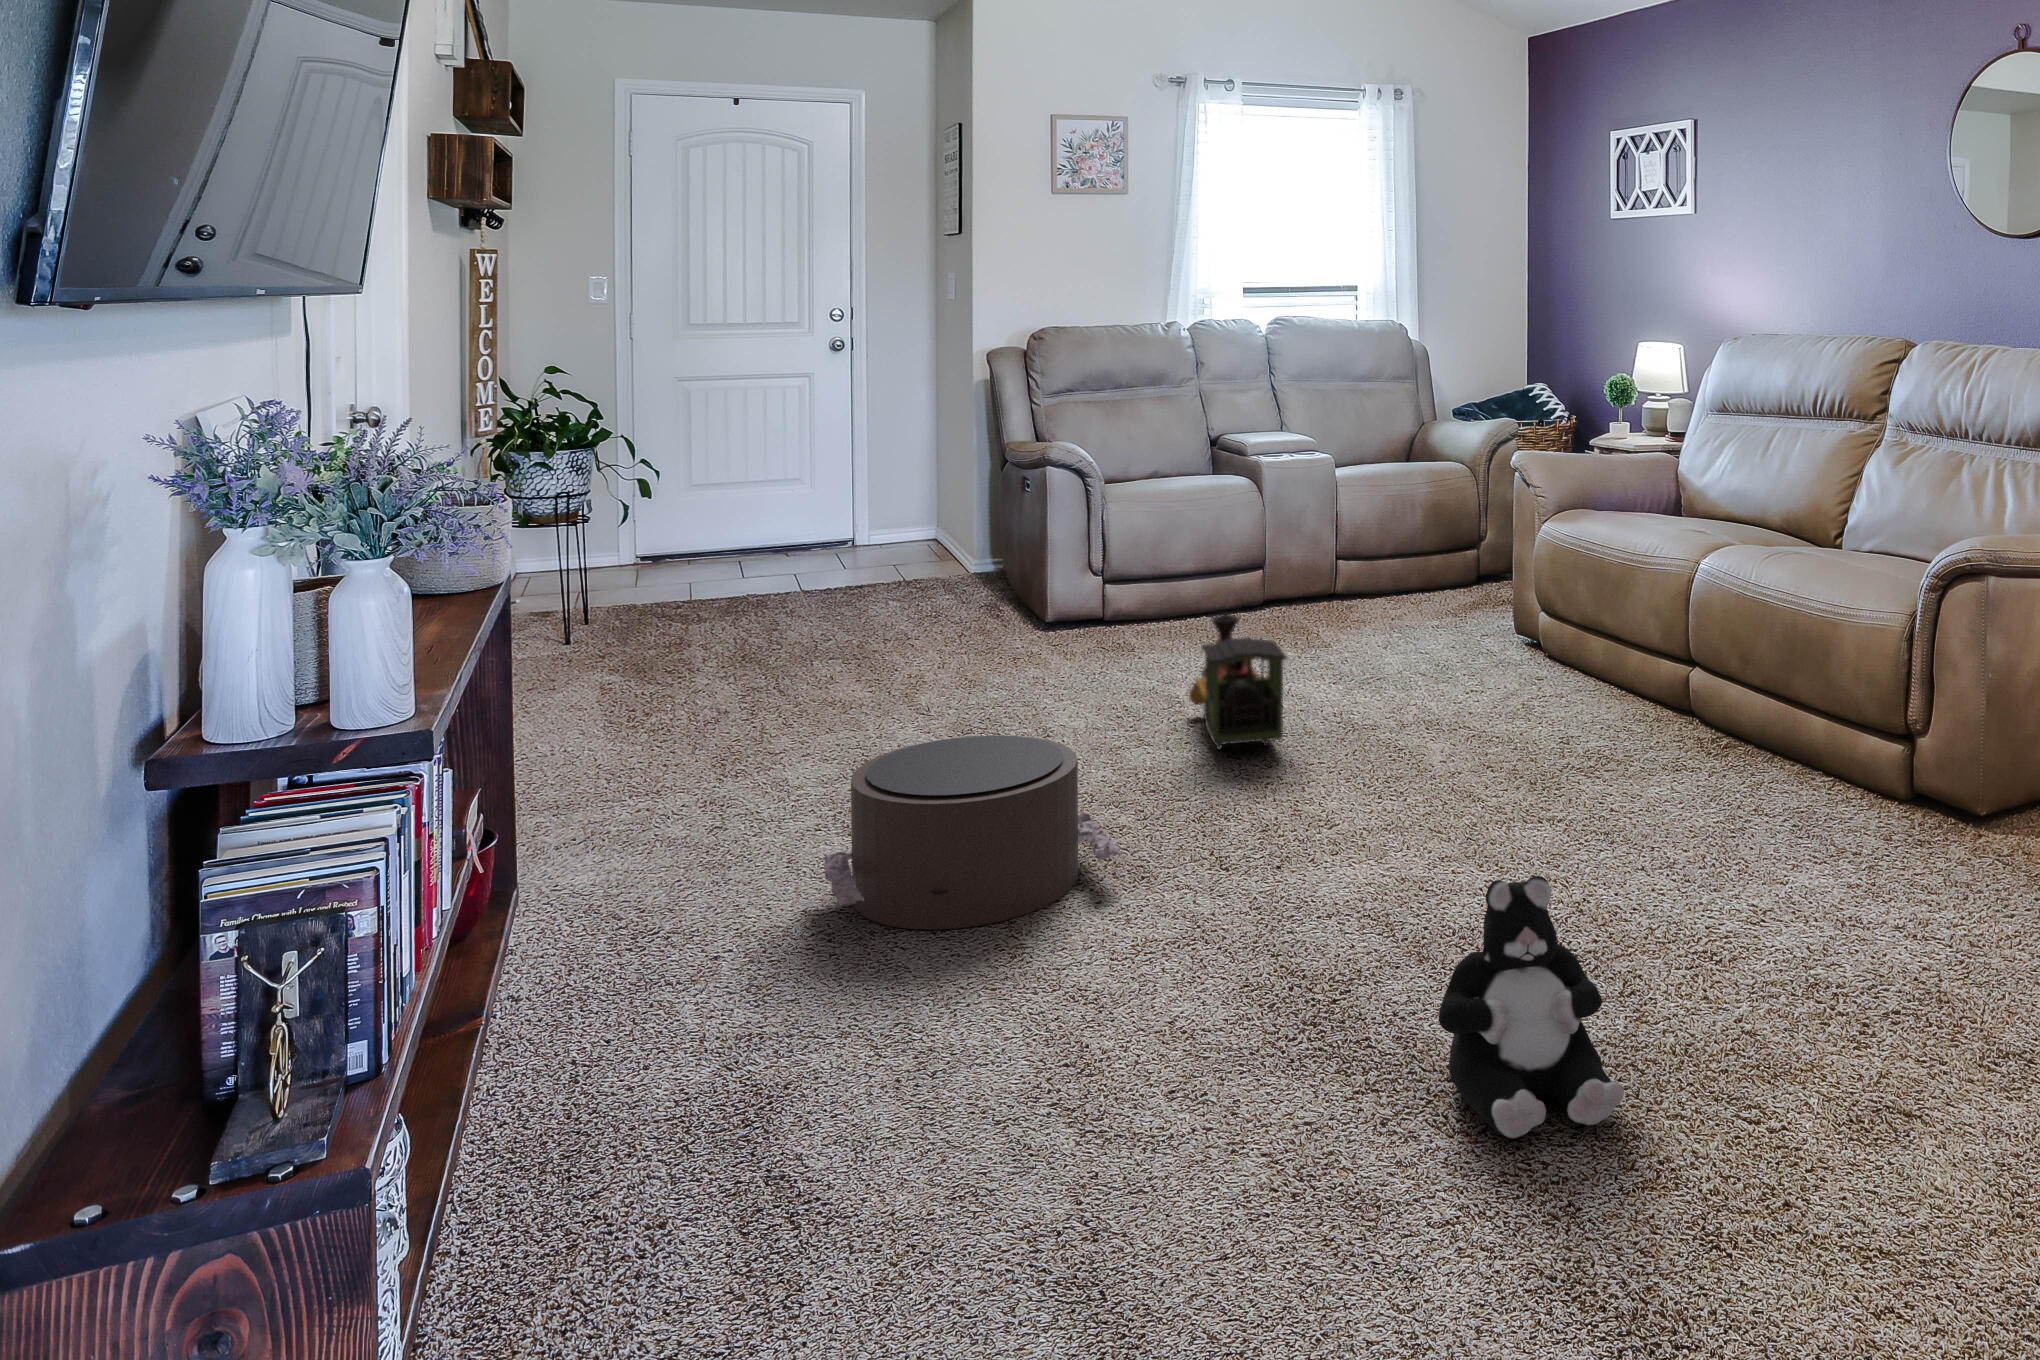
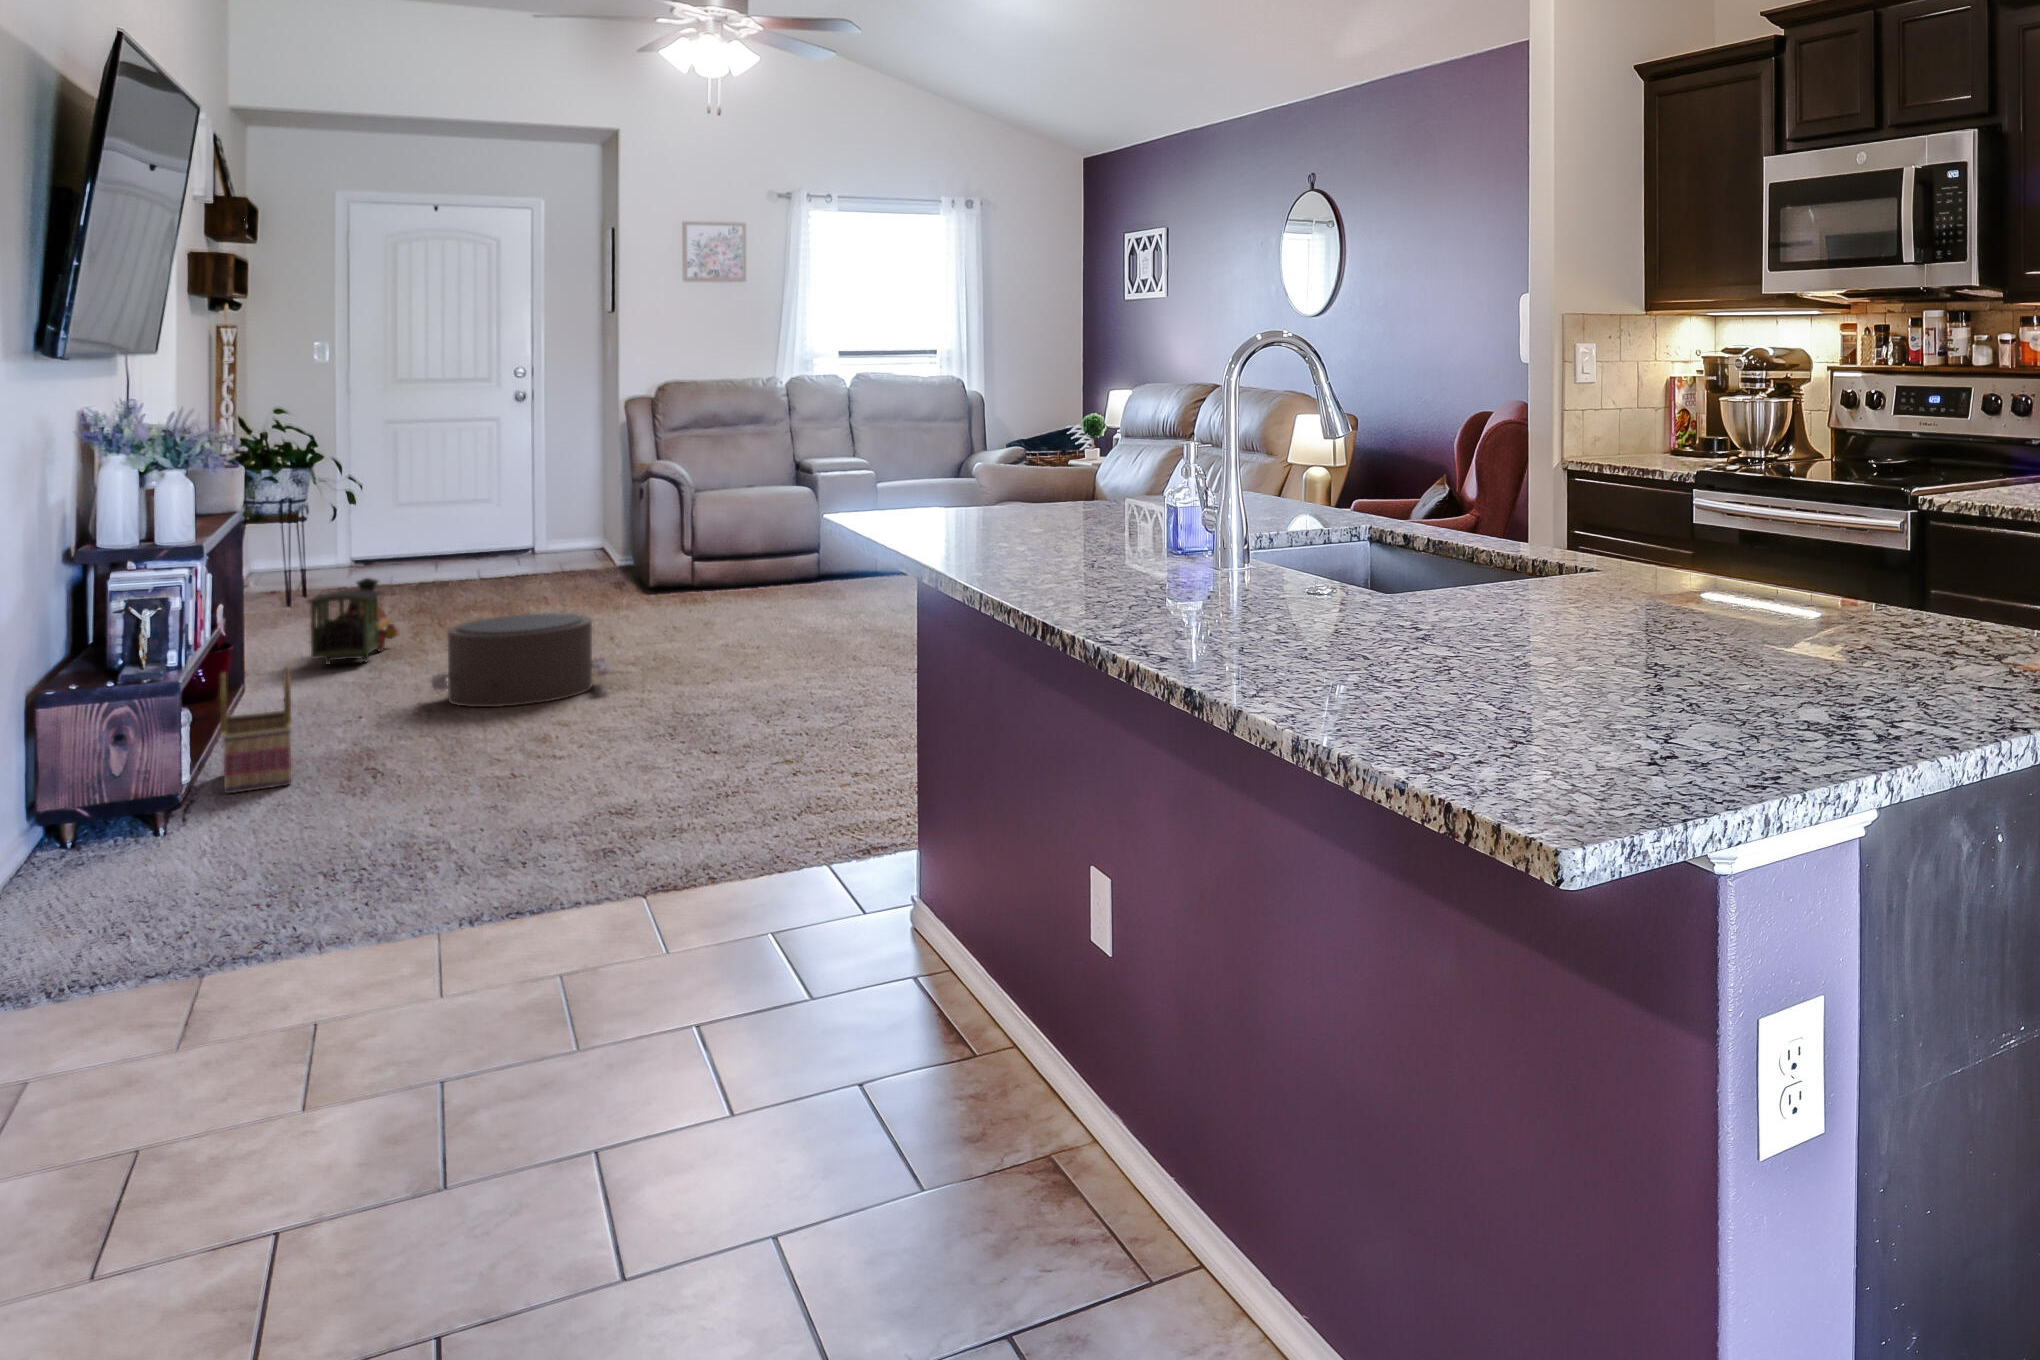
toy train: present [1189,613,1287,750] -> present [309,578,398,665]
plush toy: present [1439,876,1624,1138] -> none [723,637,813,749]
basket: none [471,962,622,1284] -> present [220,667,292,793]

